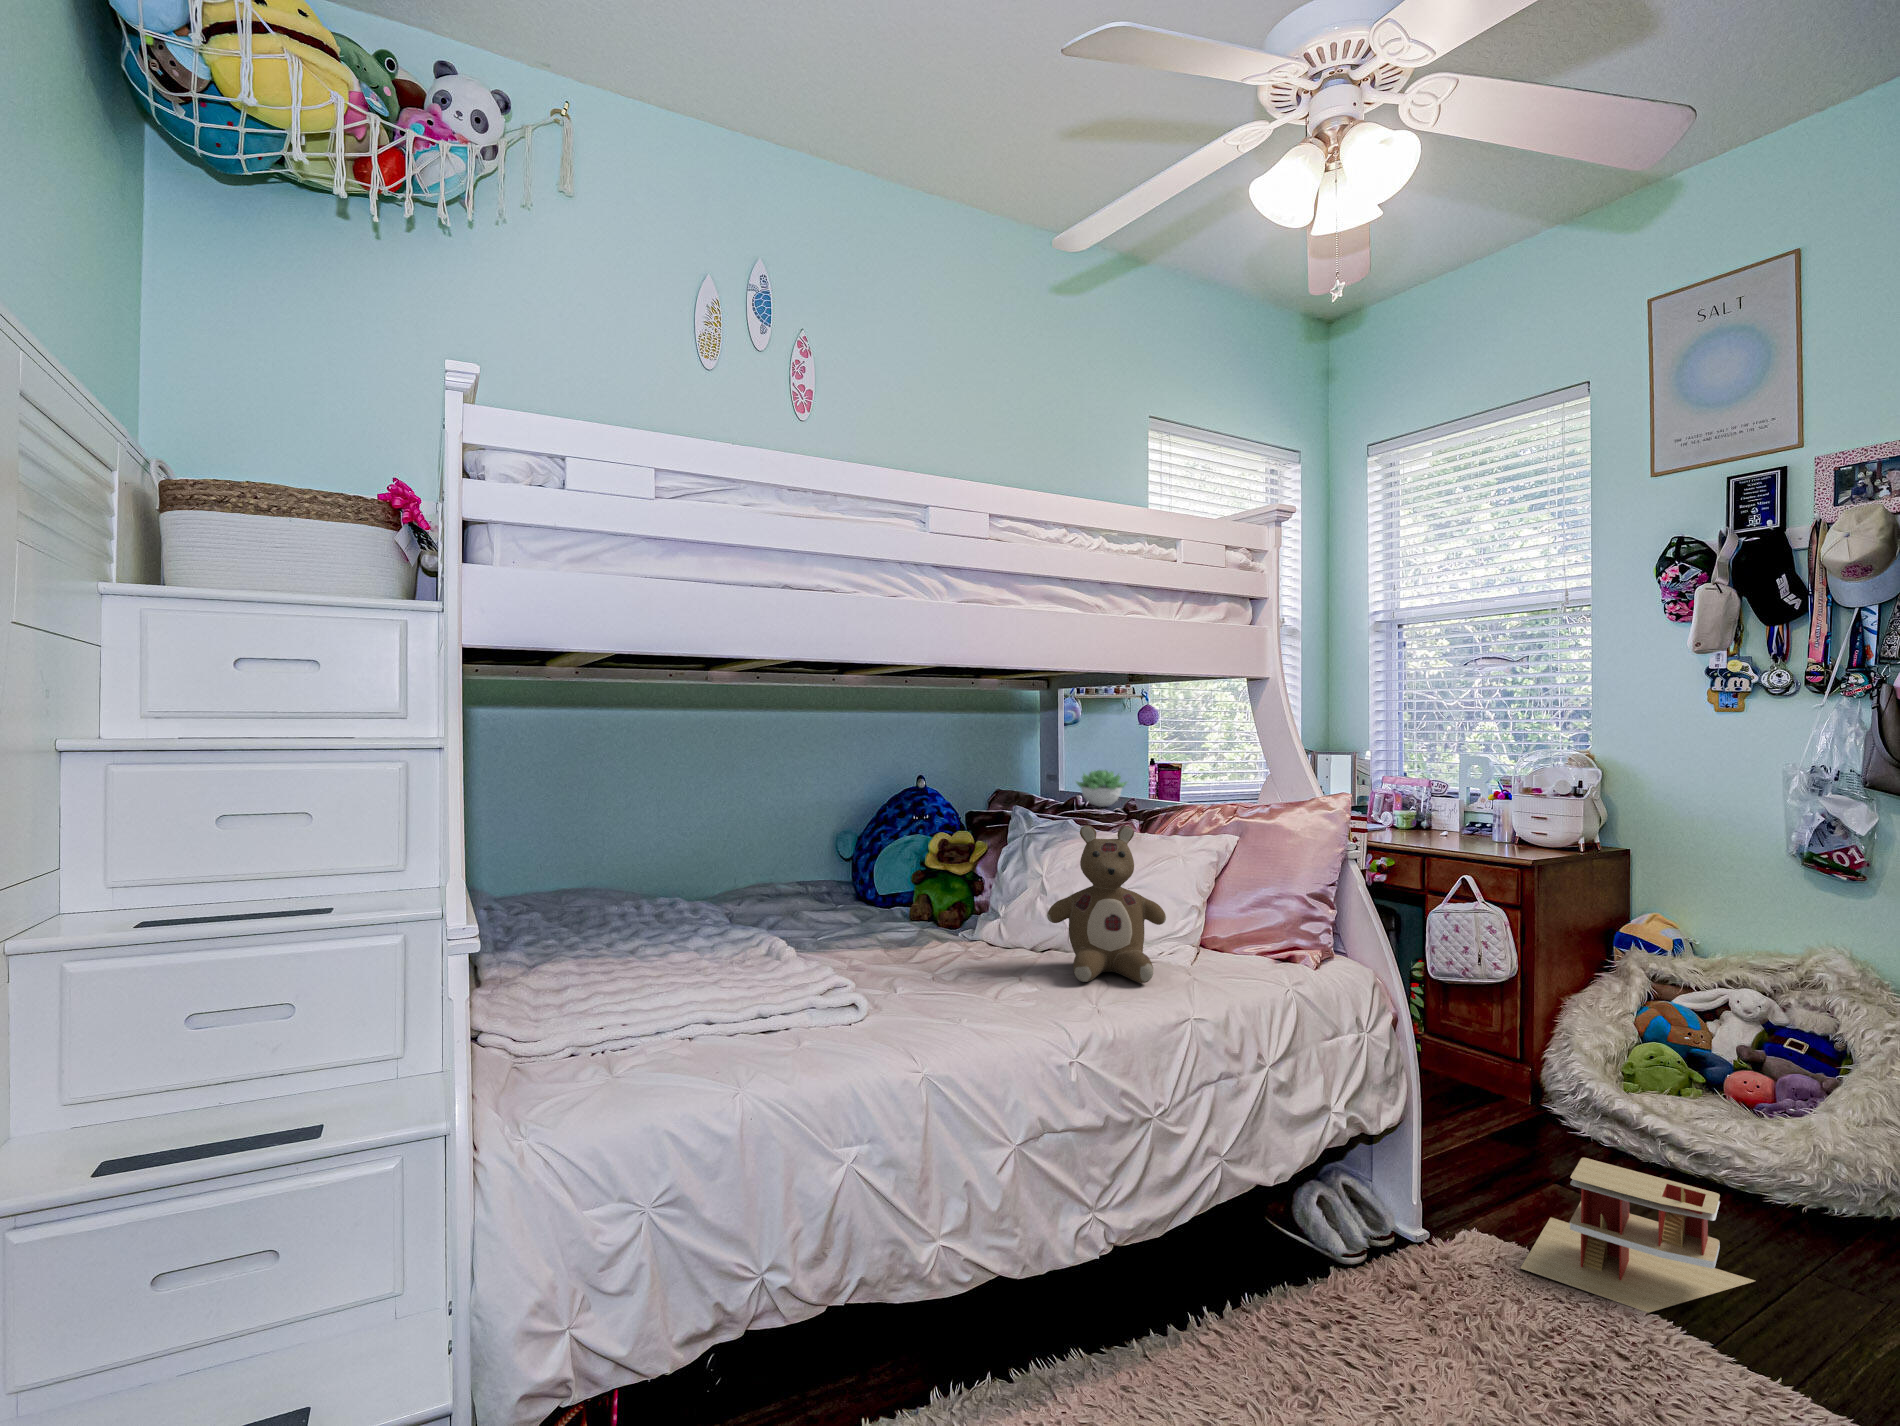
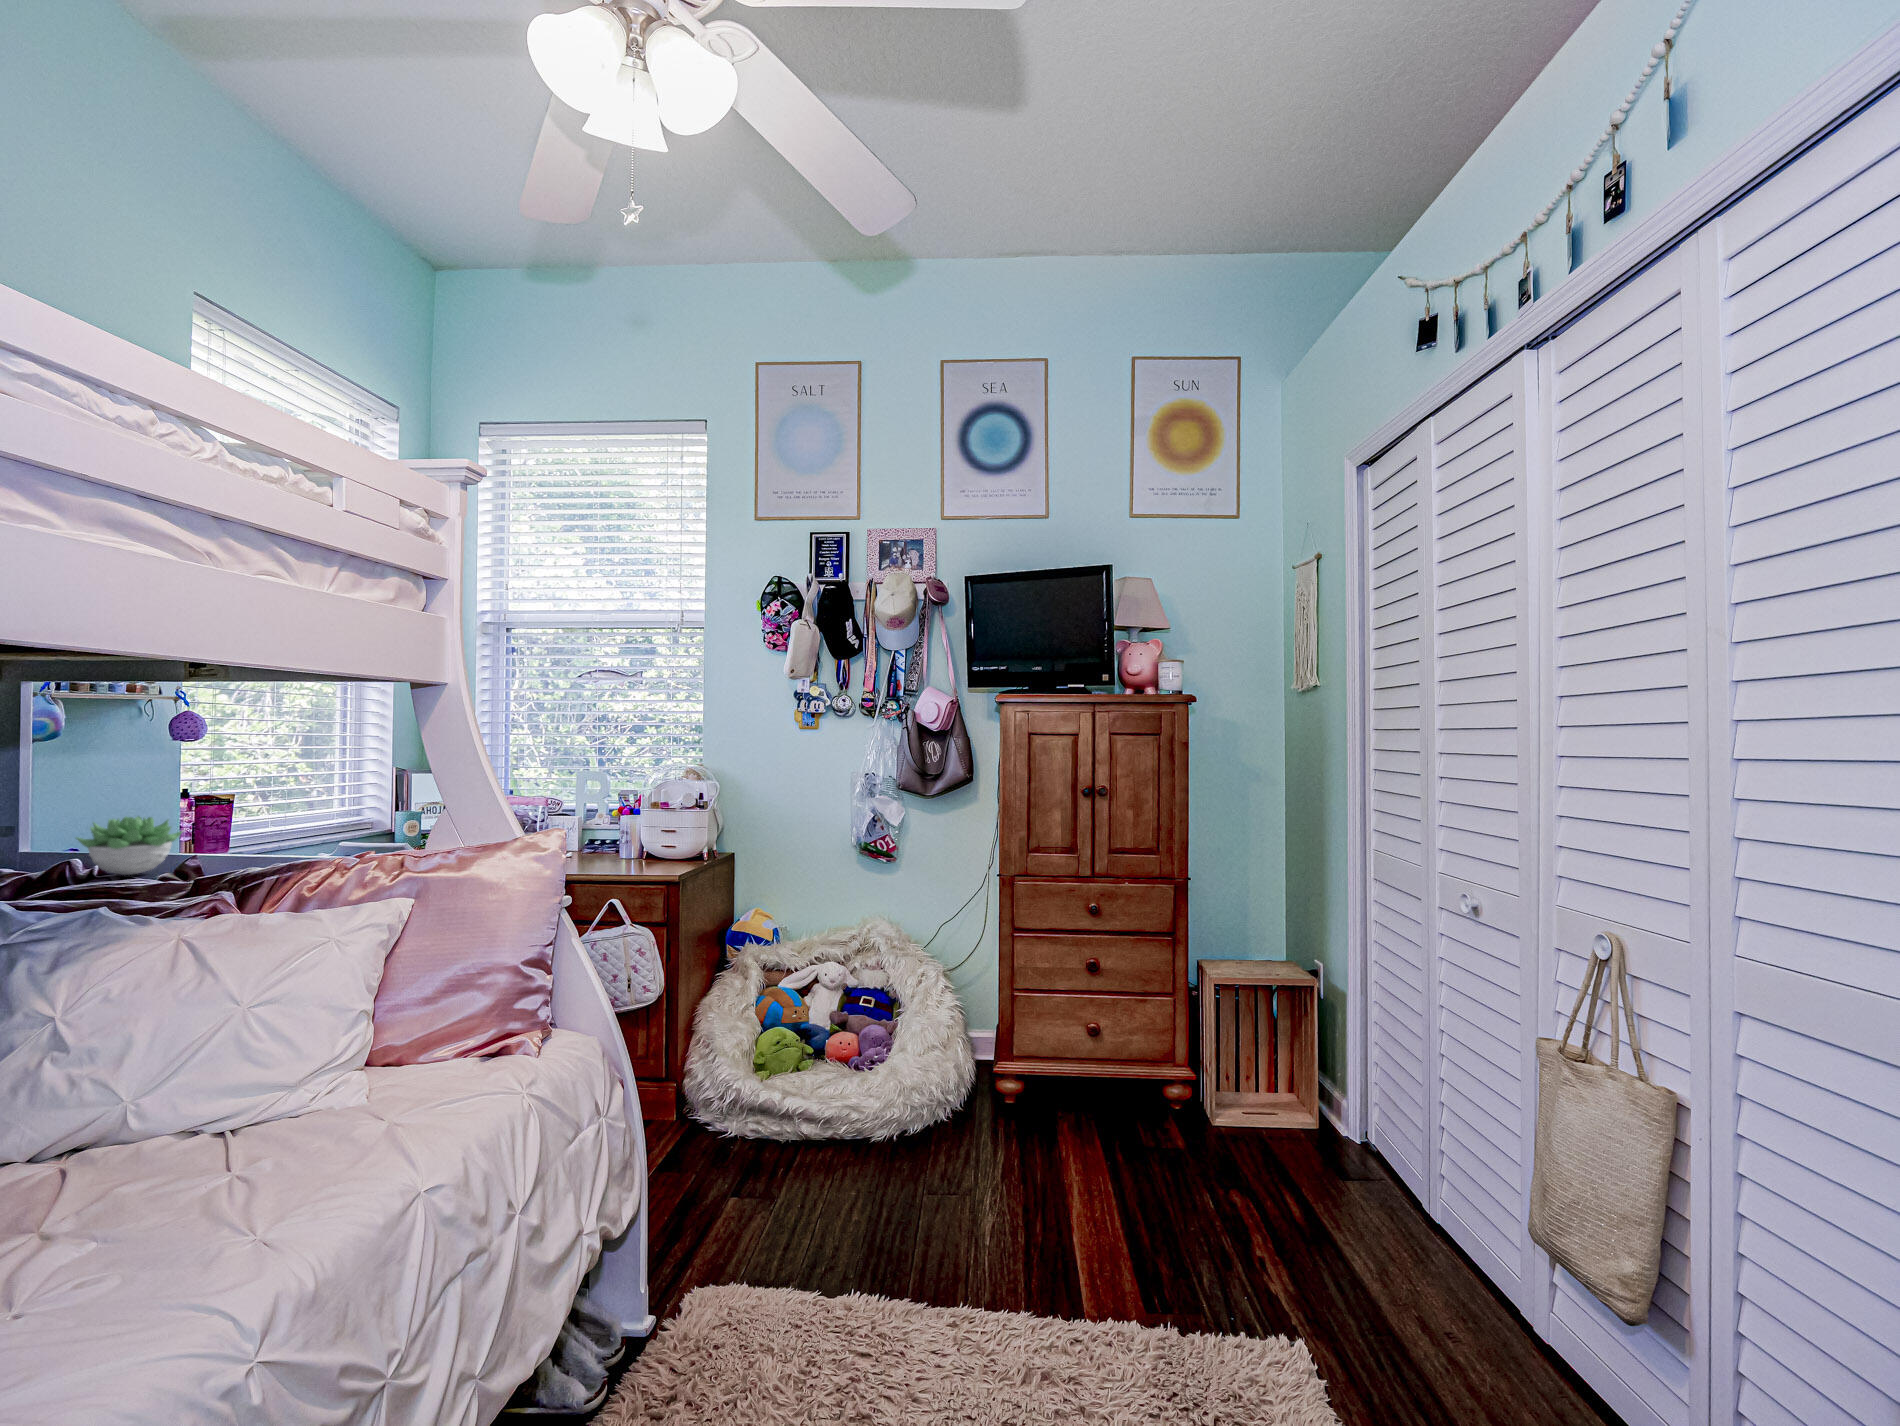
stuffed bear: present [1047,825,1166,983] -> none [100,910,340,1196]
toy house: present [1521,1158,1754,1313] -> none [745,1157,935,1310]

